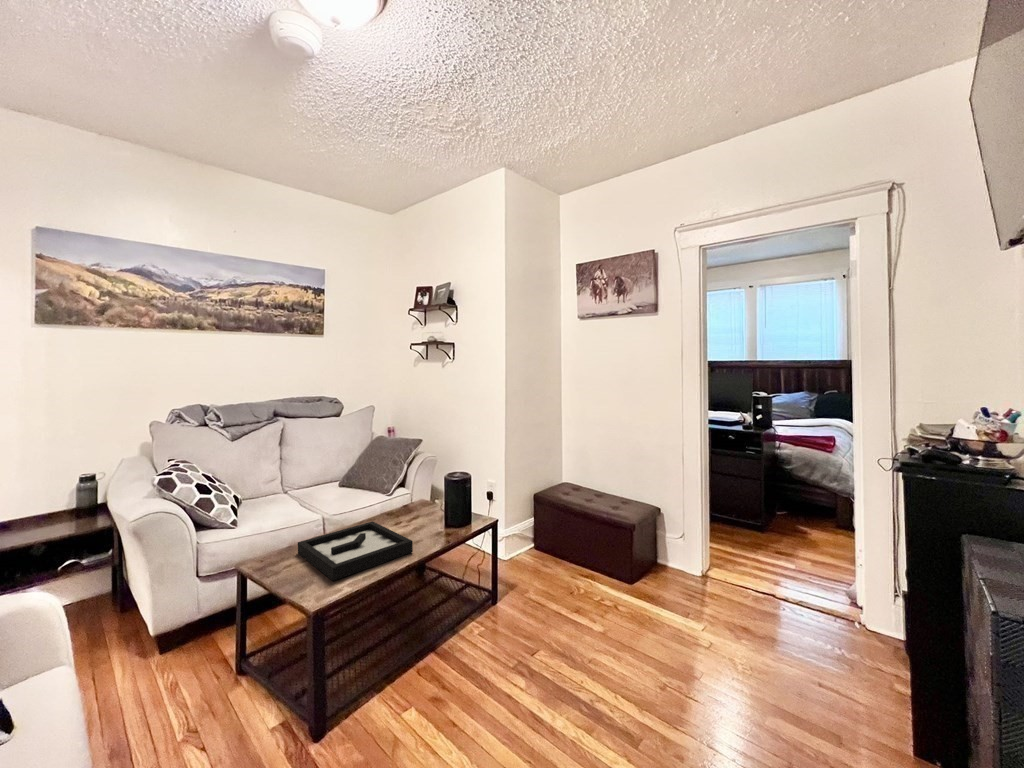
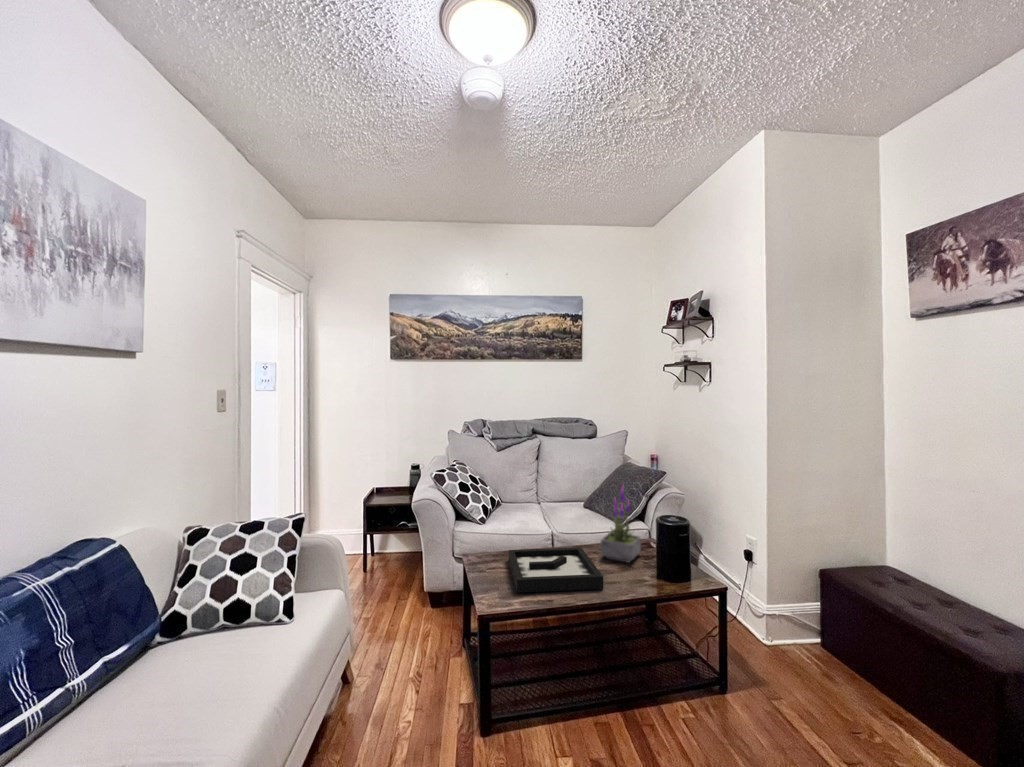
potted plant: none [391,455,422,526] -> present [601,486,641,563]

